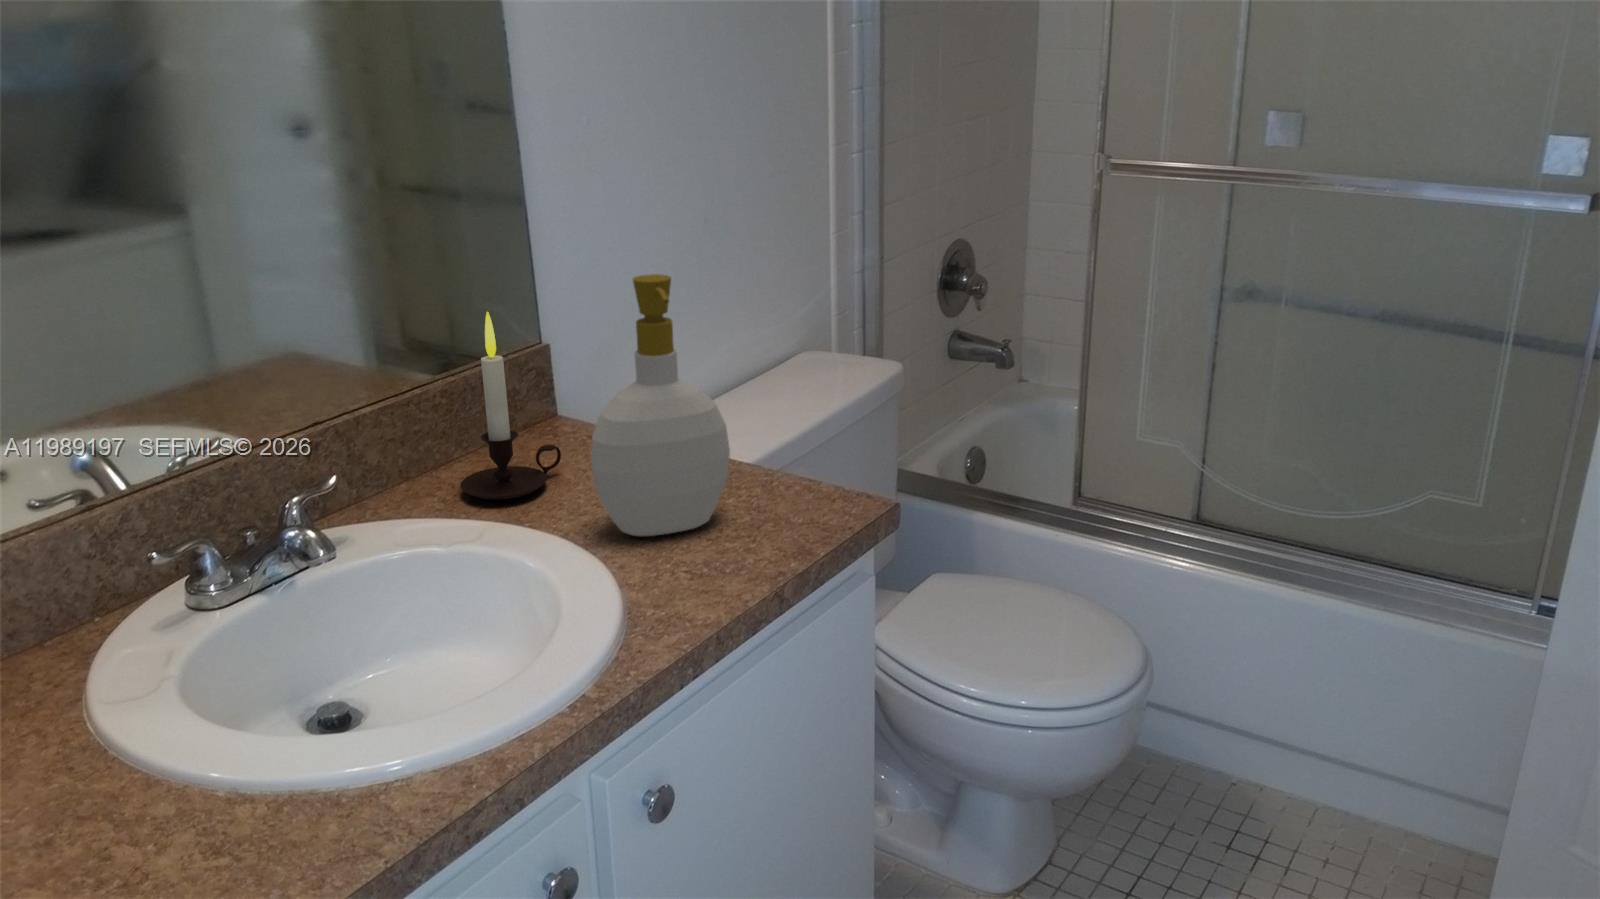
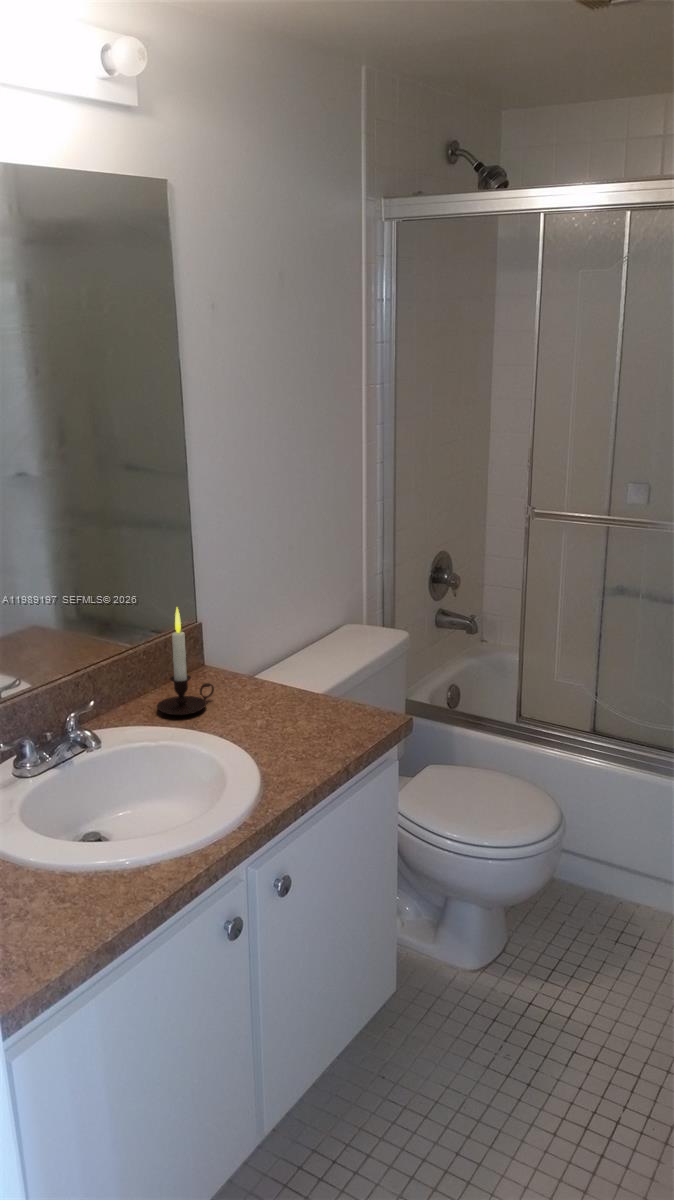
soap bottle: present [591,274,730,536] -> none [238,588,317,736]

